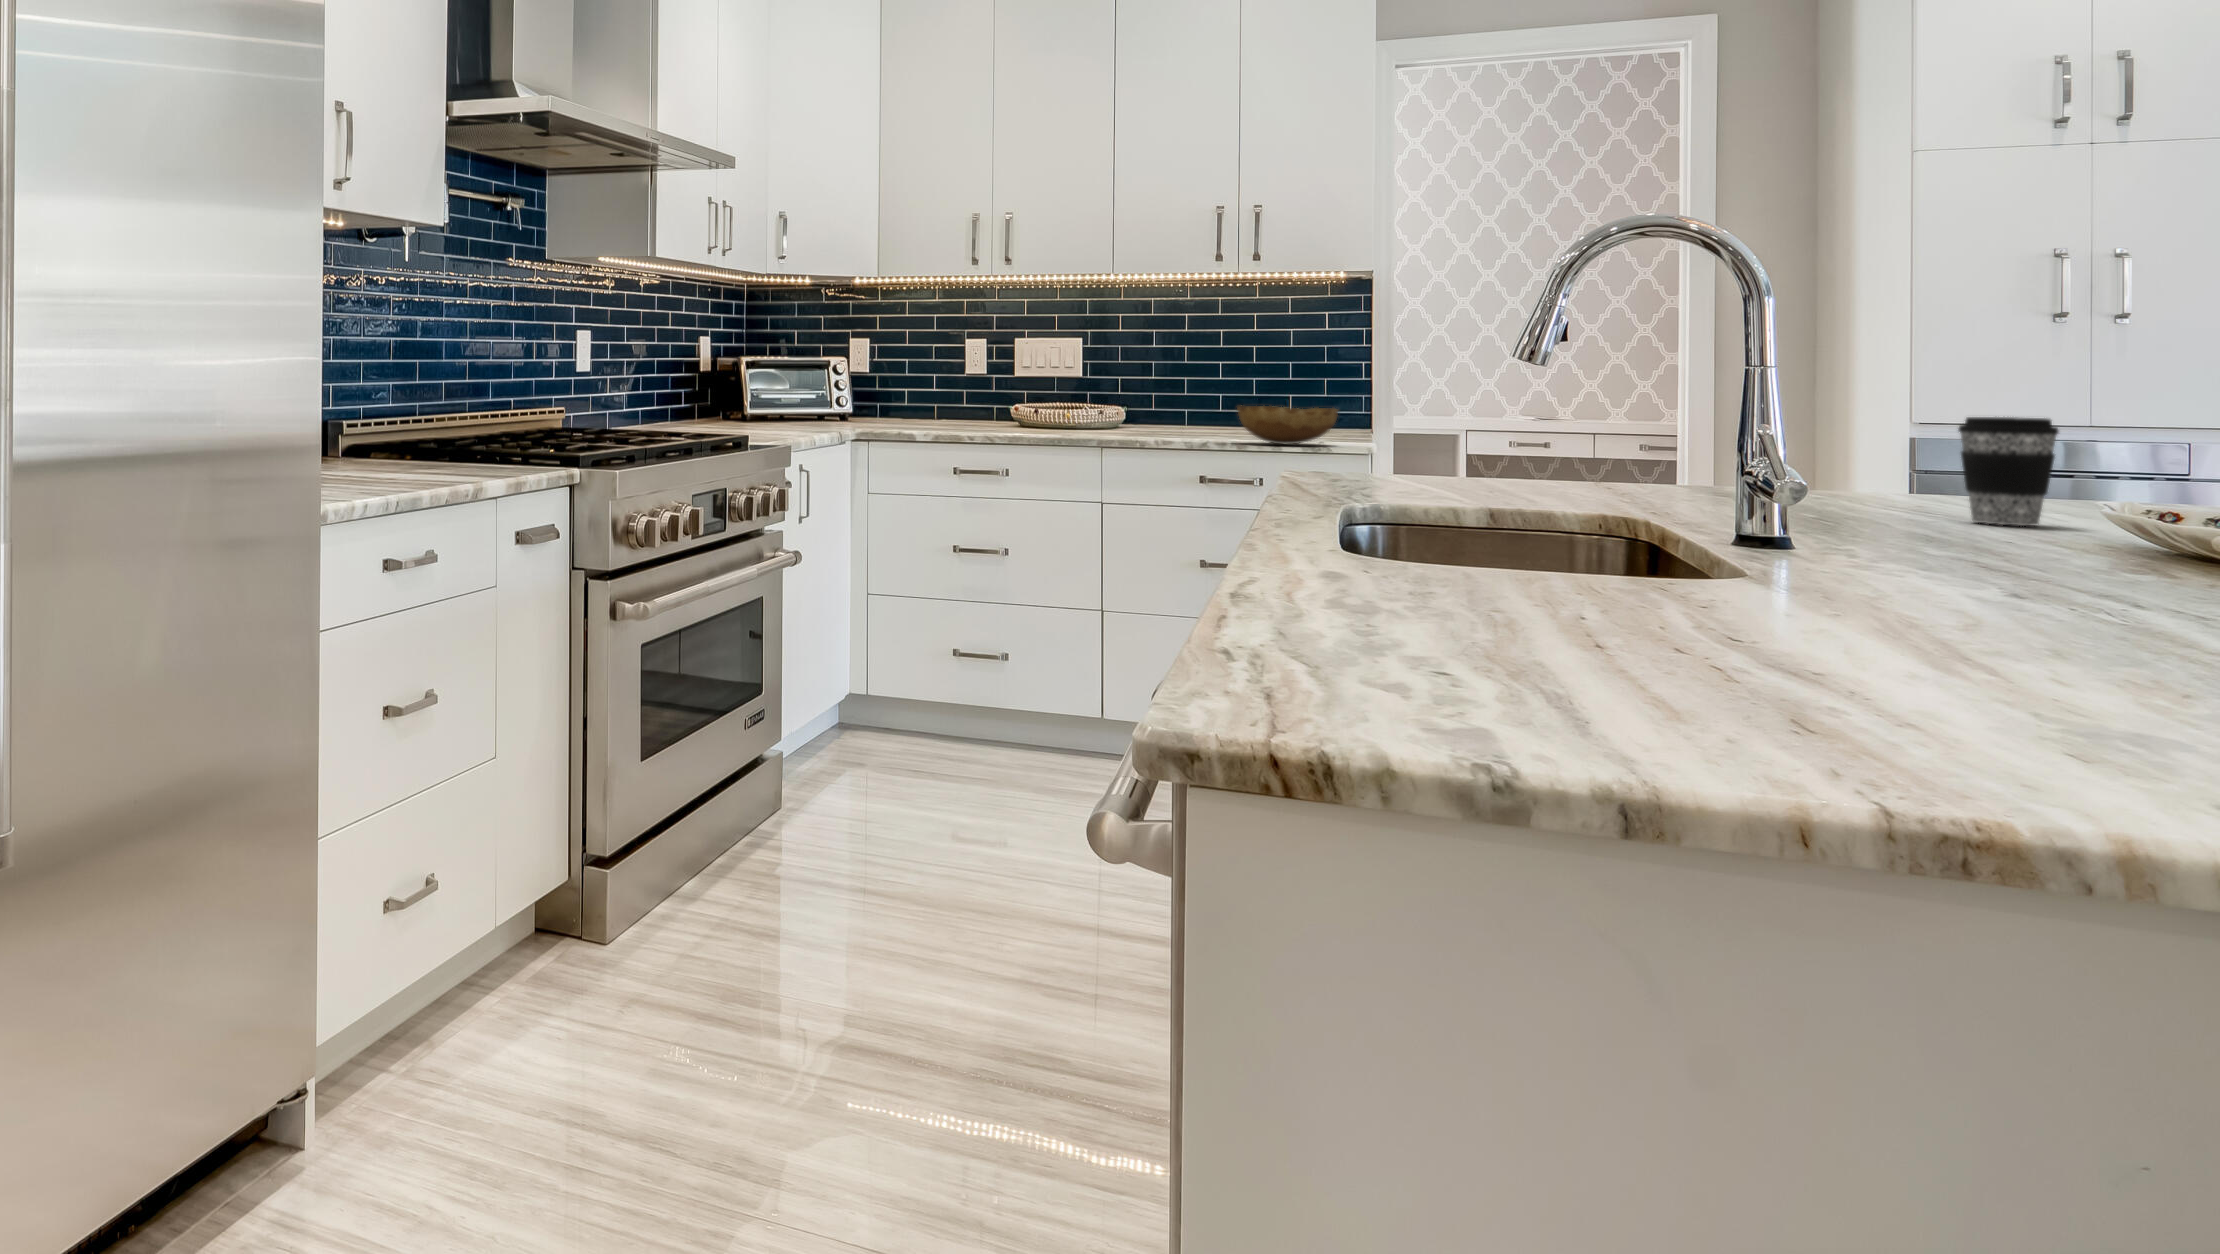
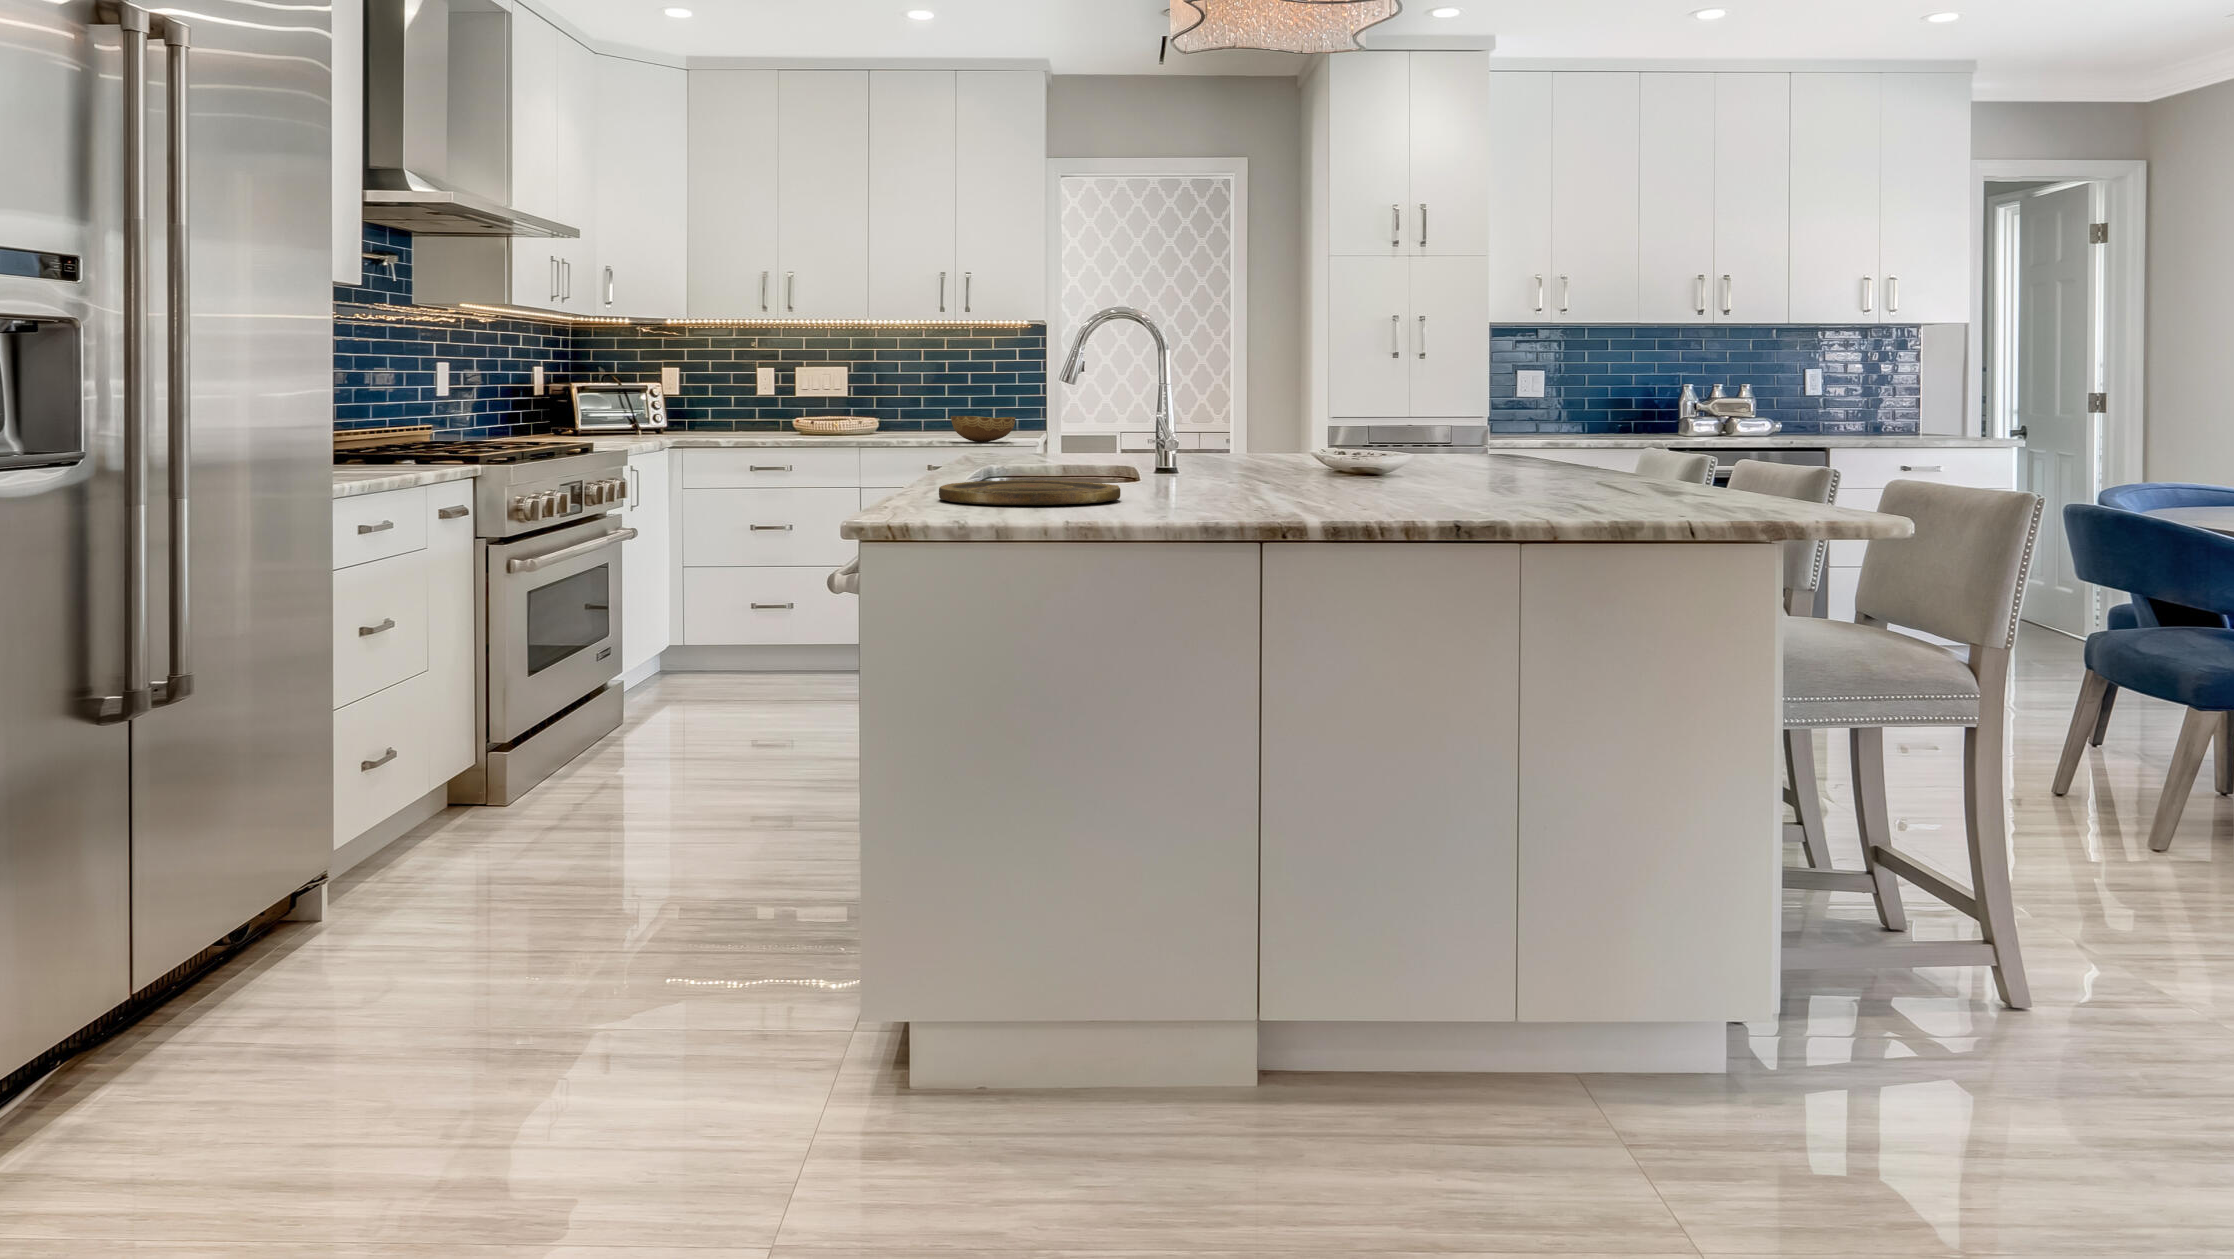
coffee cup: present [1958,417,2059,526] -> none [1266,411,1303,464]
plate: none [1378,606,2005,748] -> present [939,480,1120,505]

